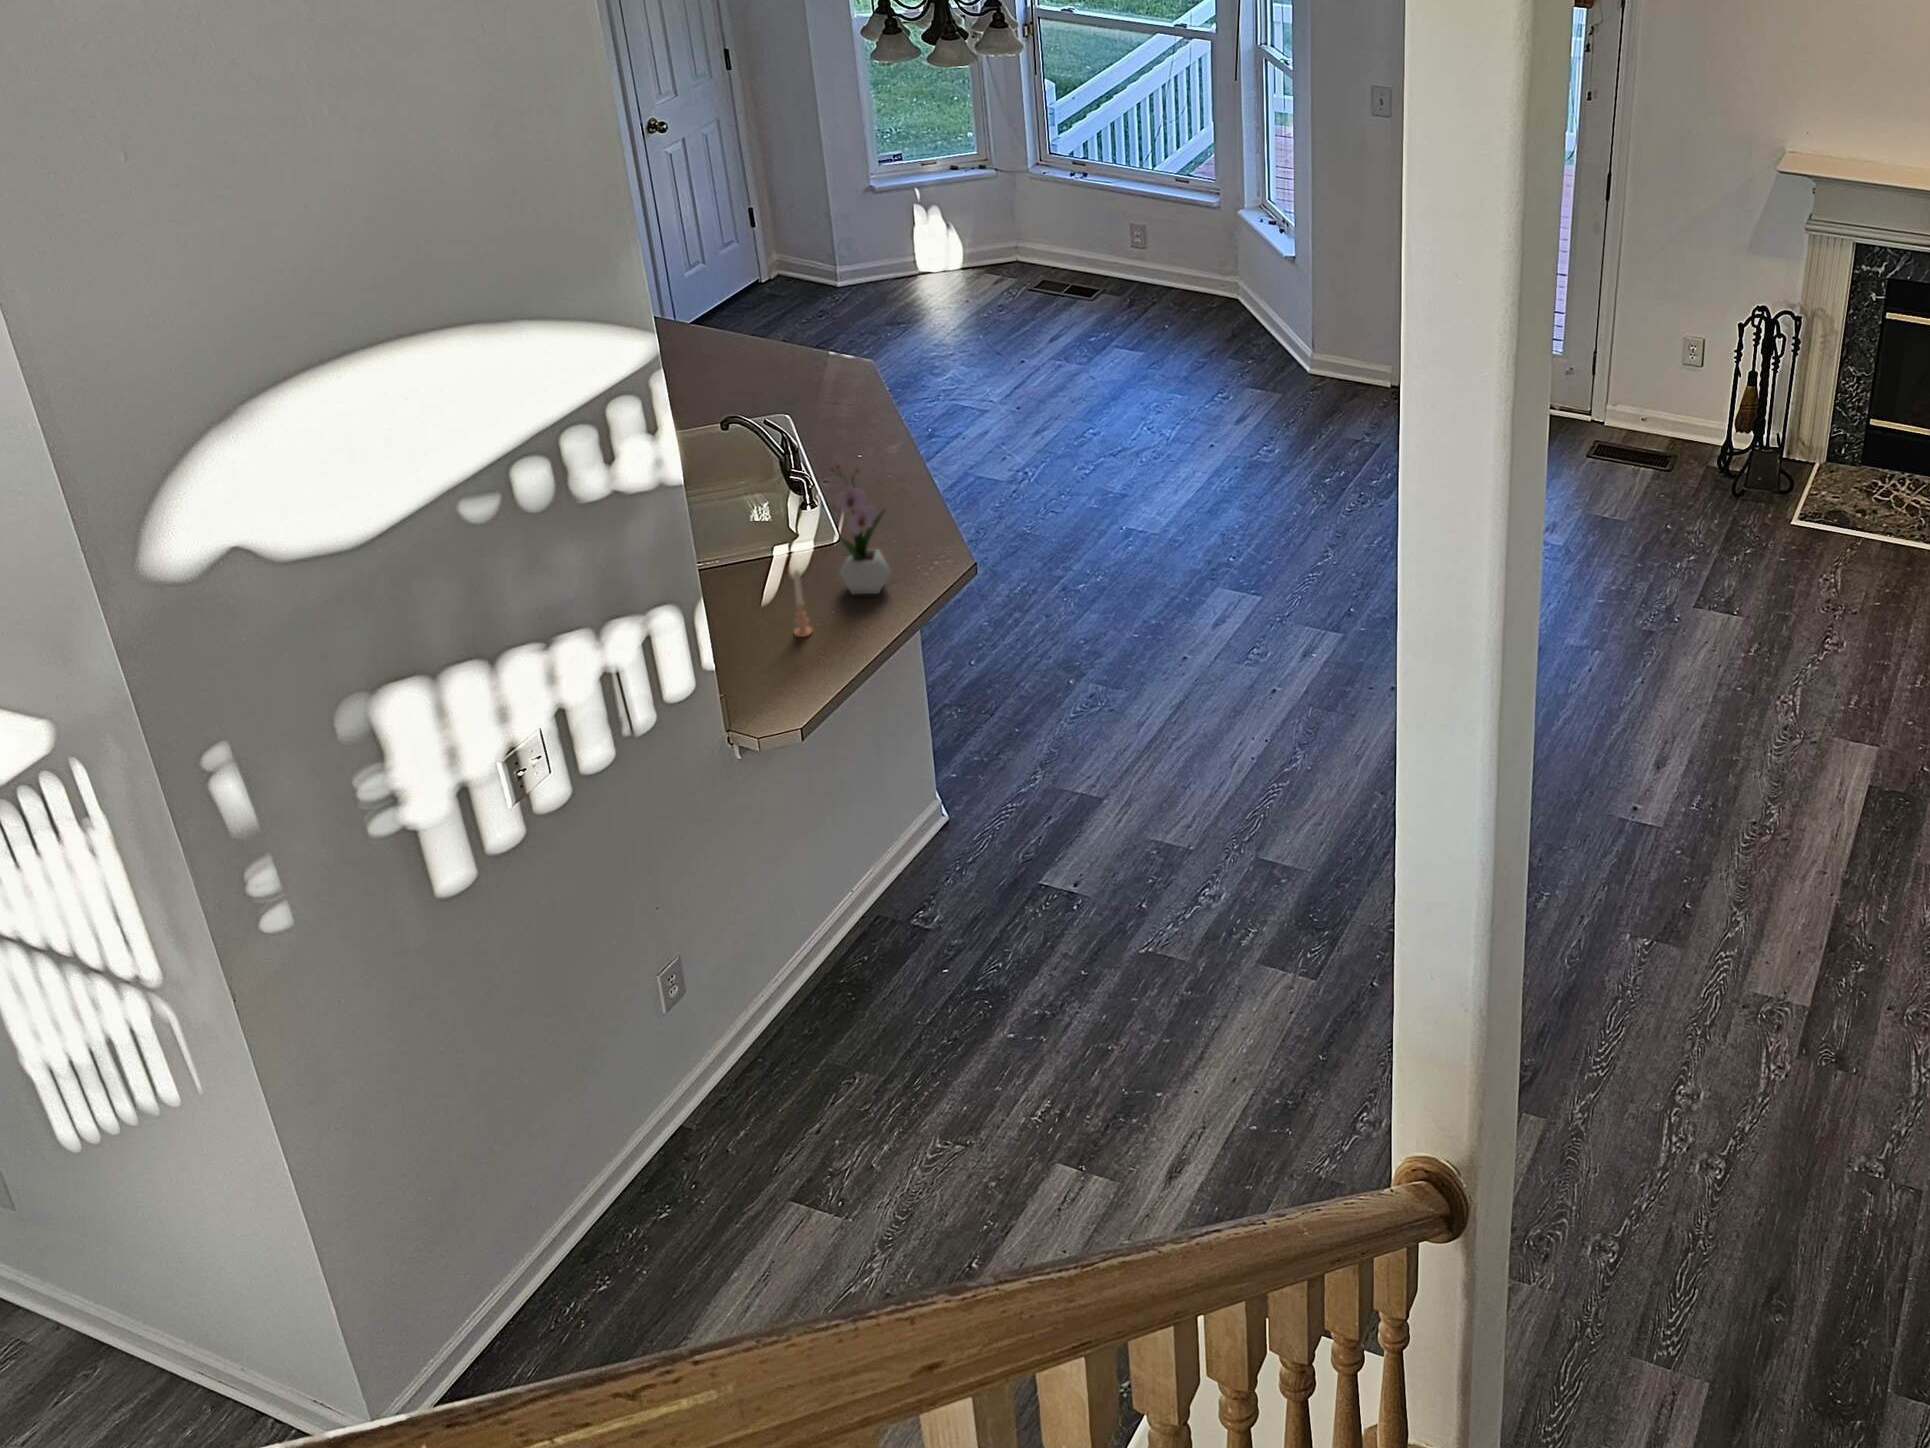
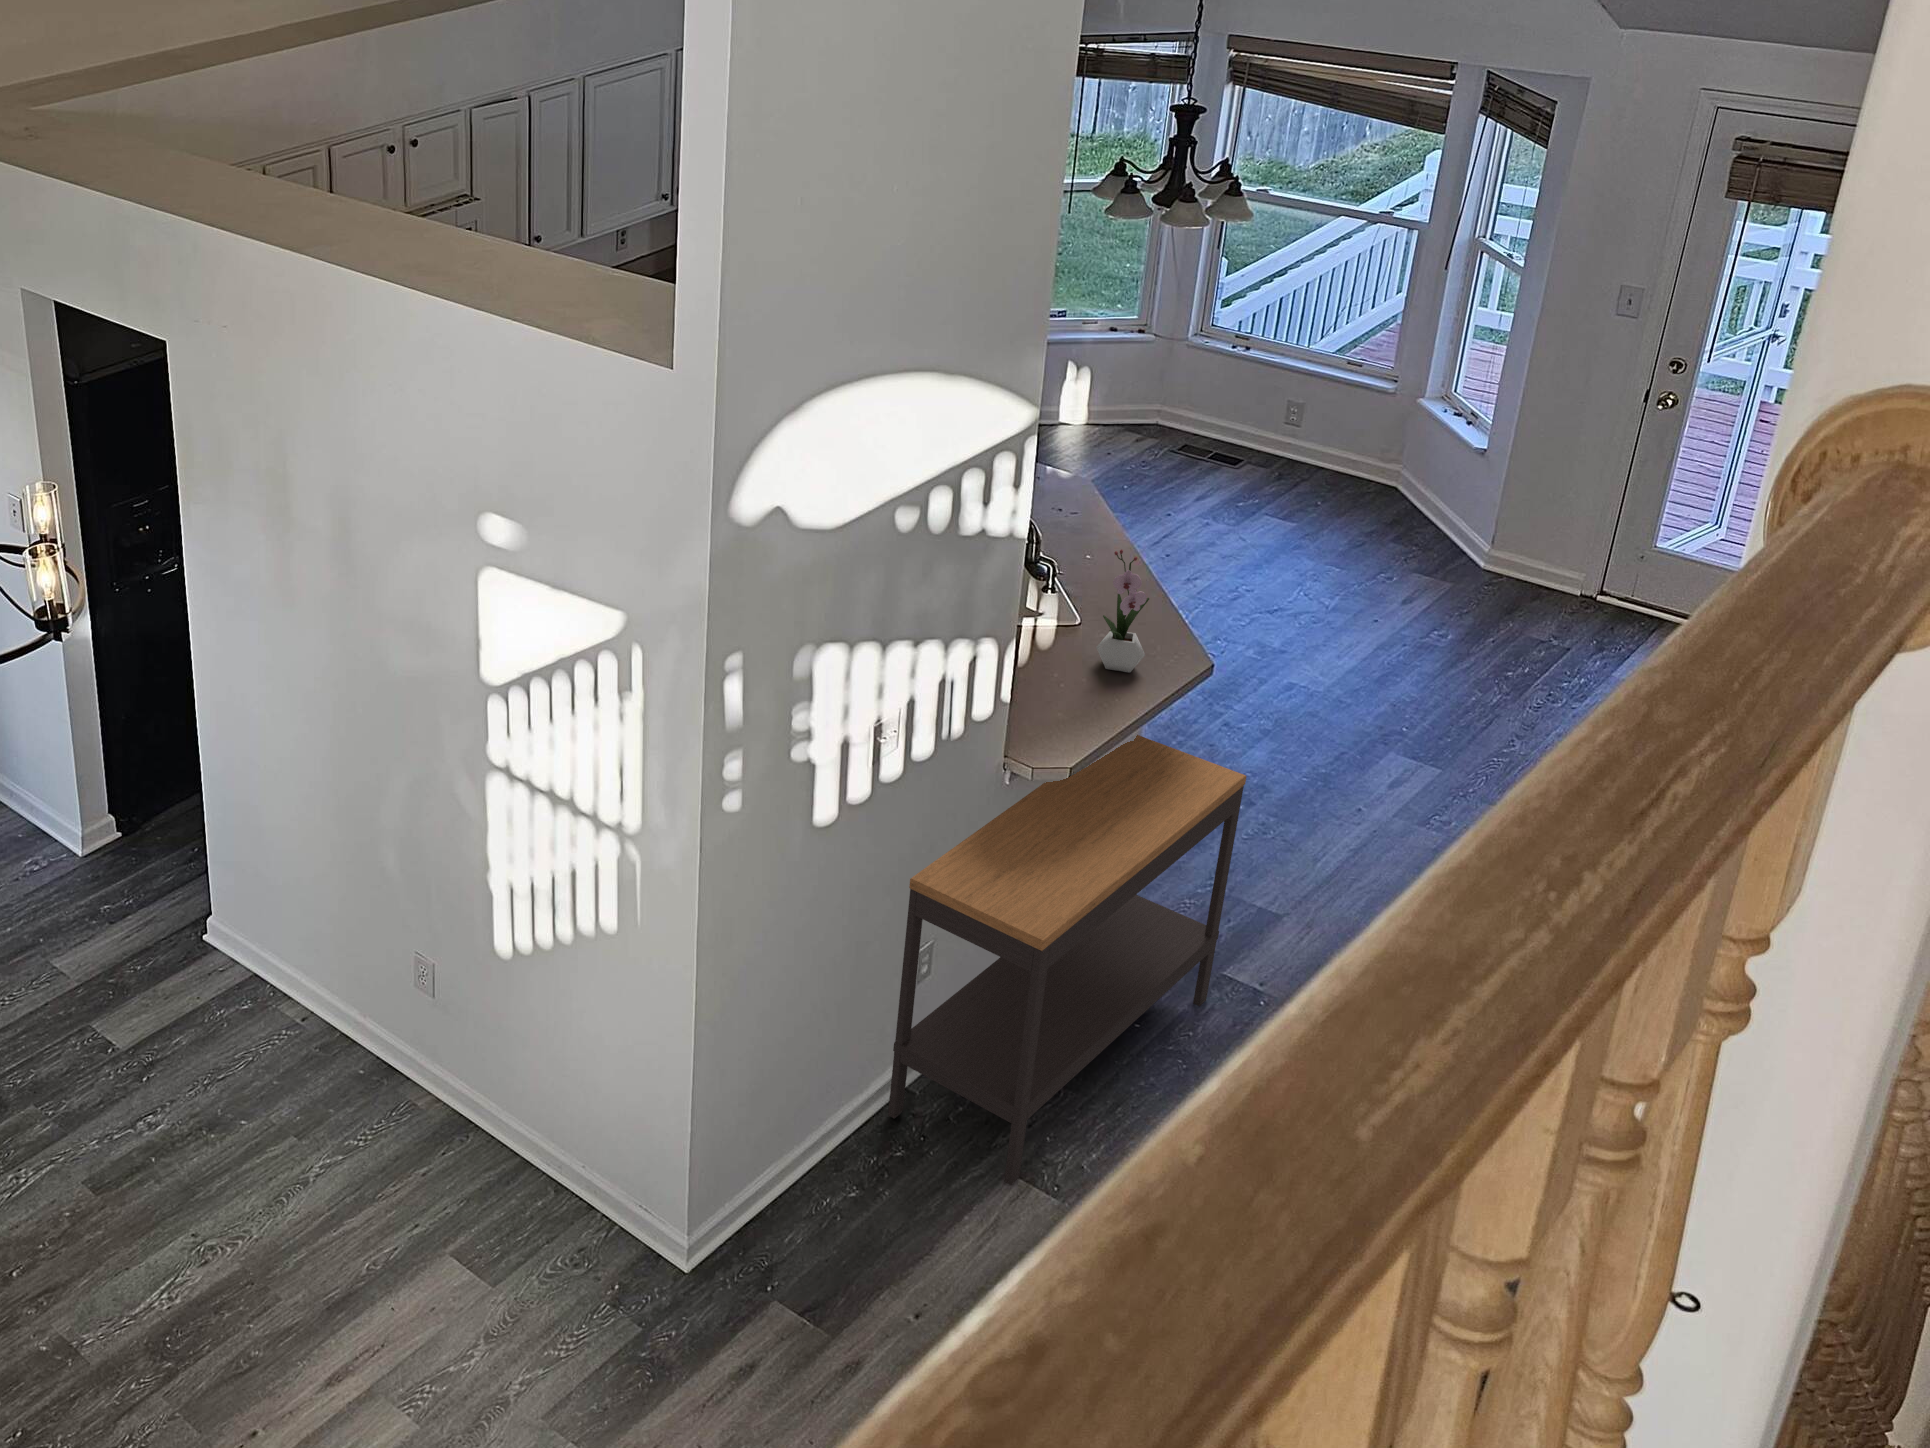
candle: present [793,570,812,637] -> none [1057,634,1075,695]
console table: none [620,651,1029,1208] -> present [888,735,1246,1185]

